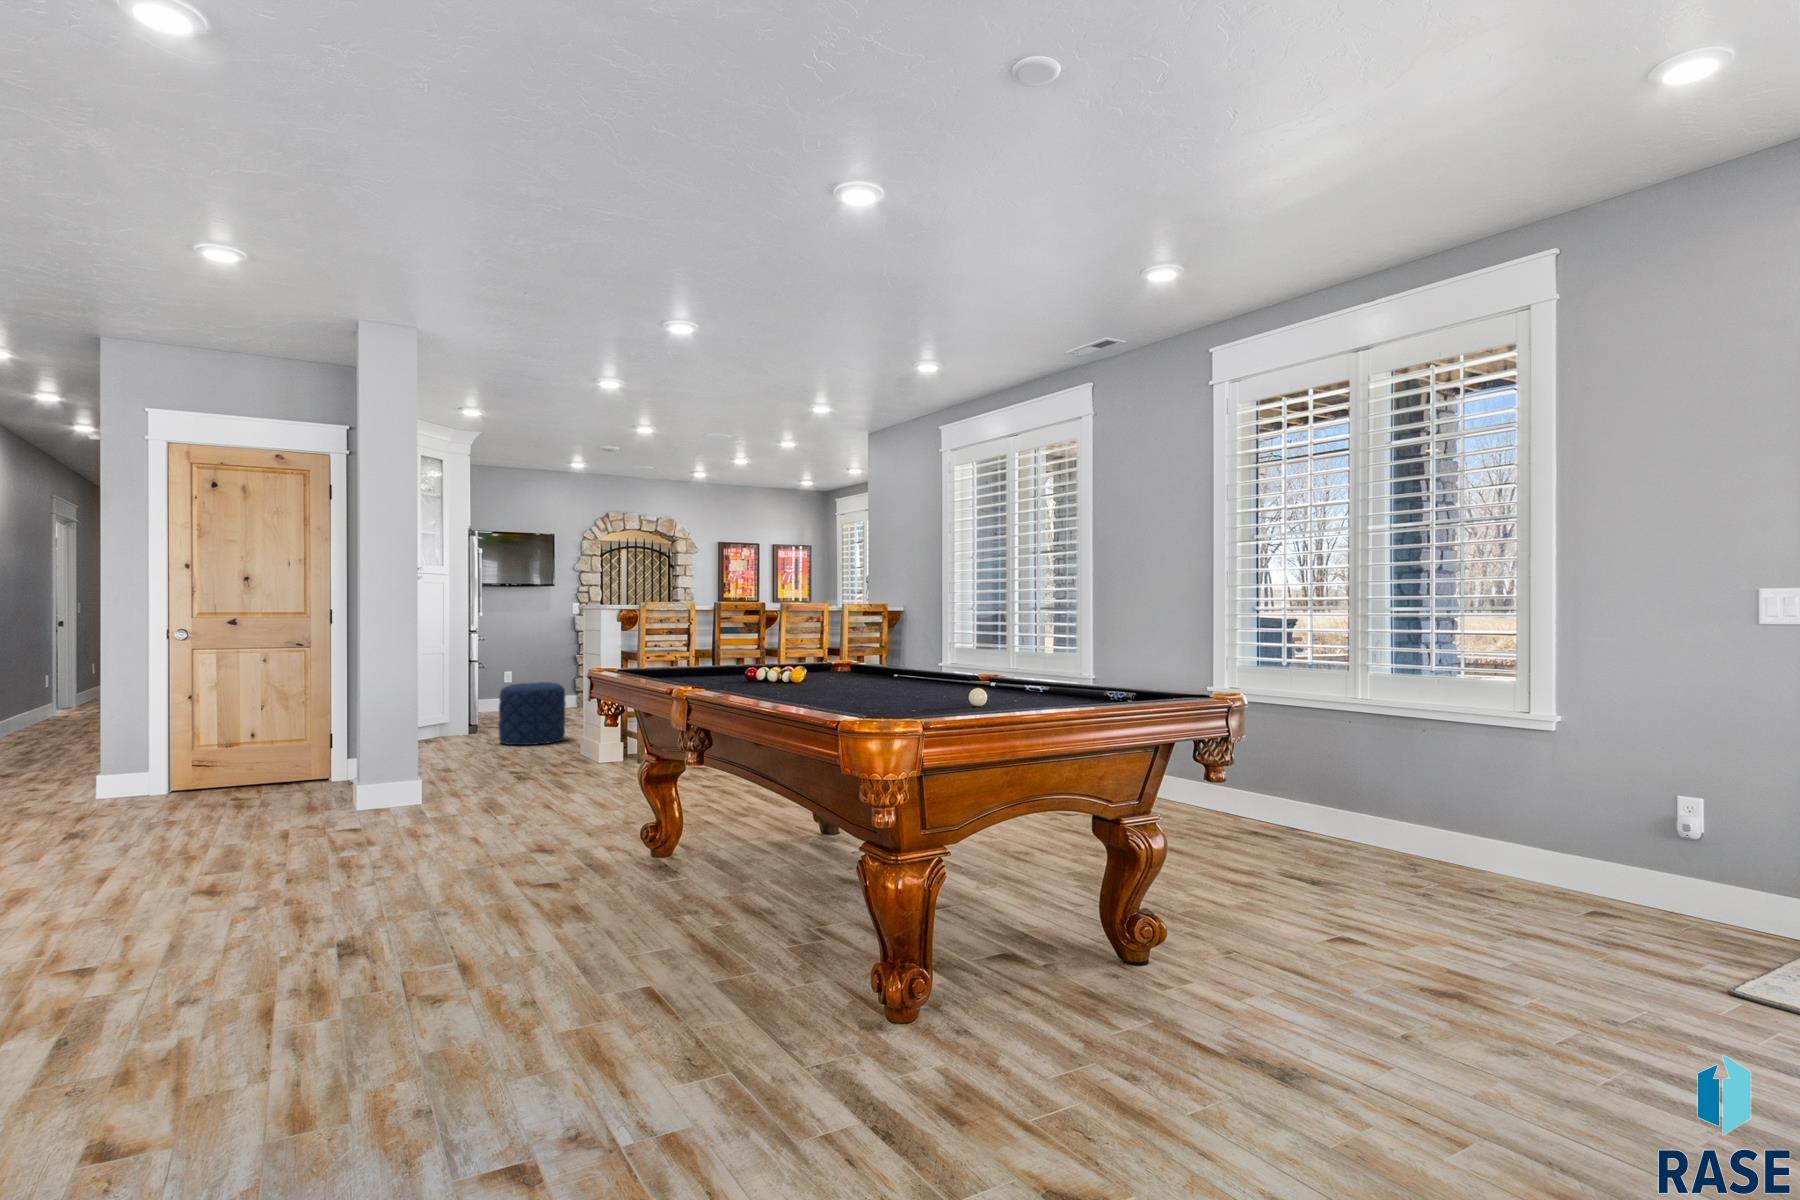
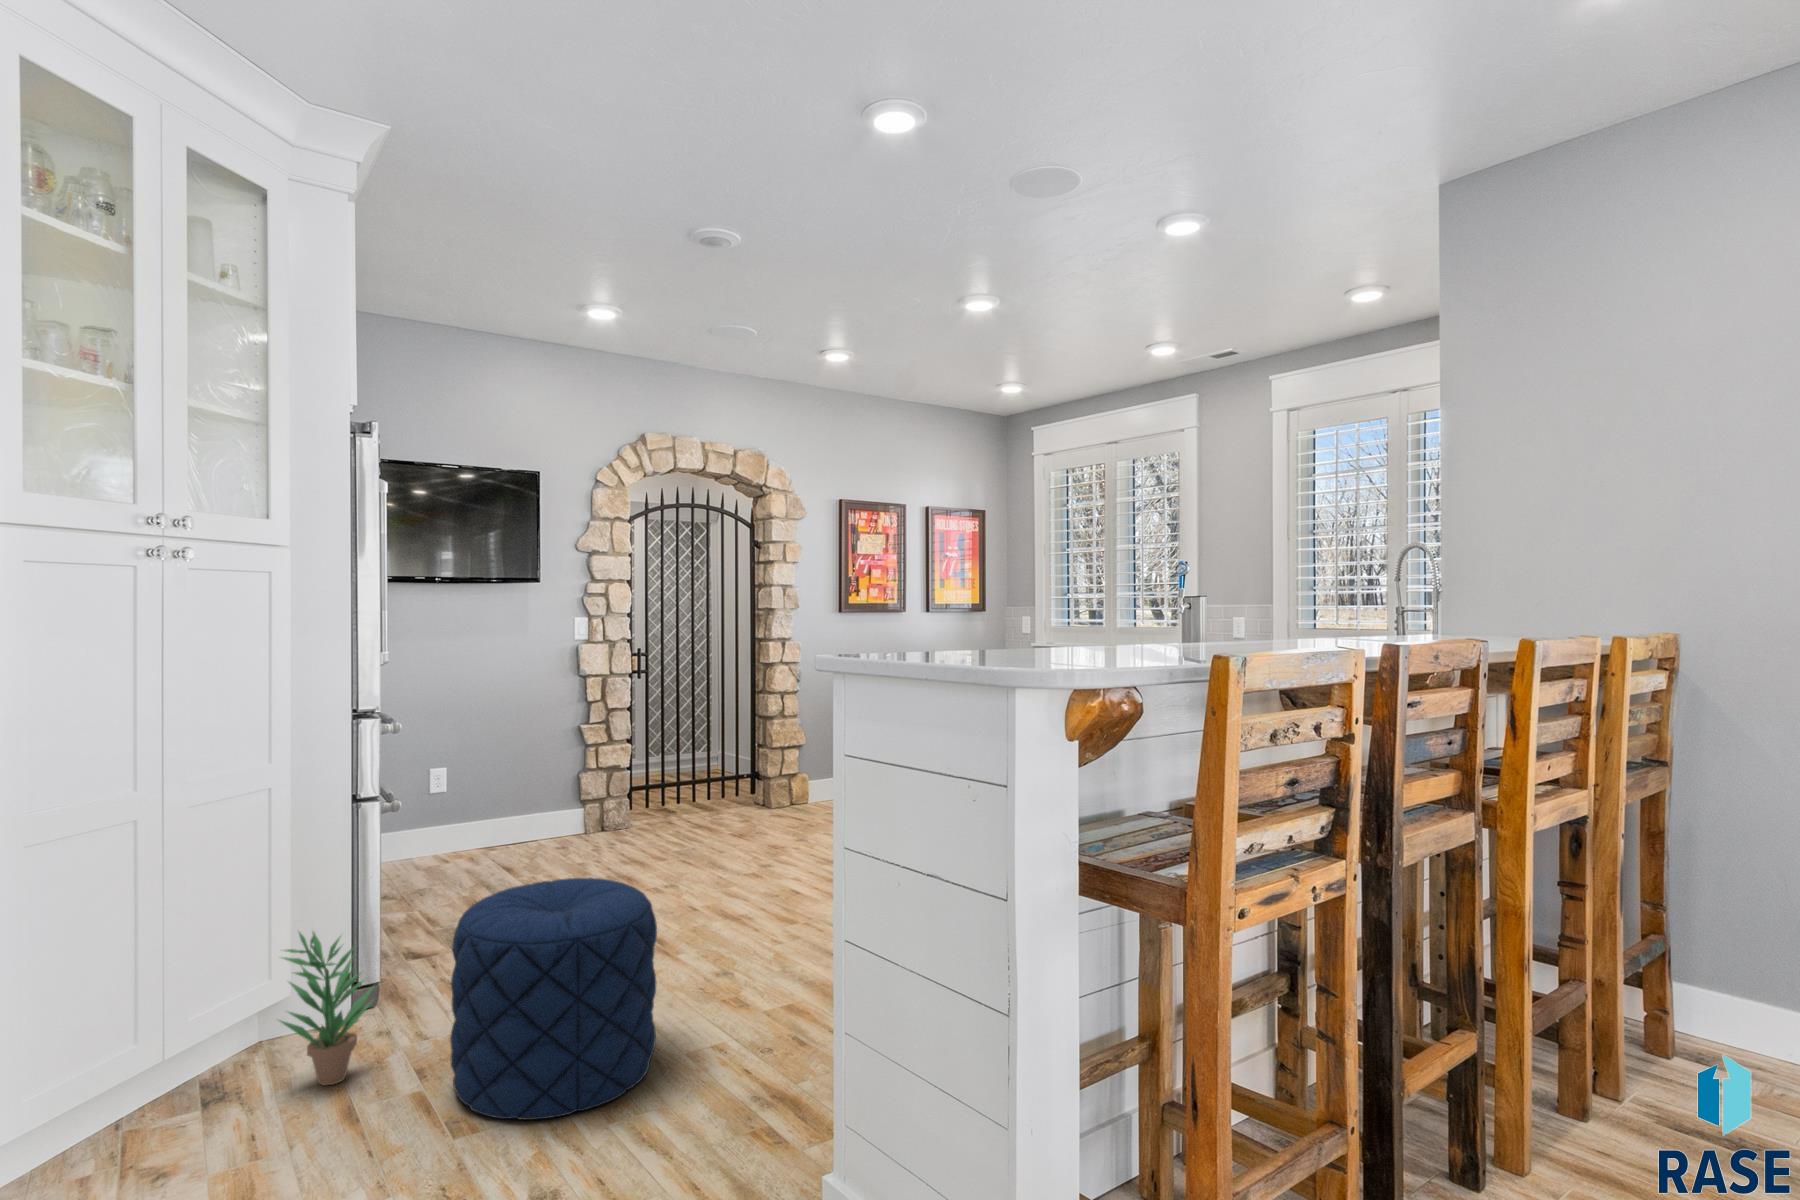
potted plant: none [446,693,477,742] -> present [280,932,373,1085]

